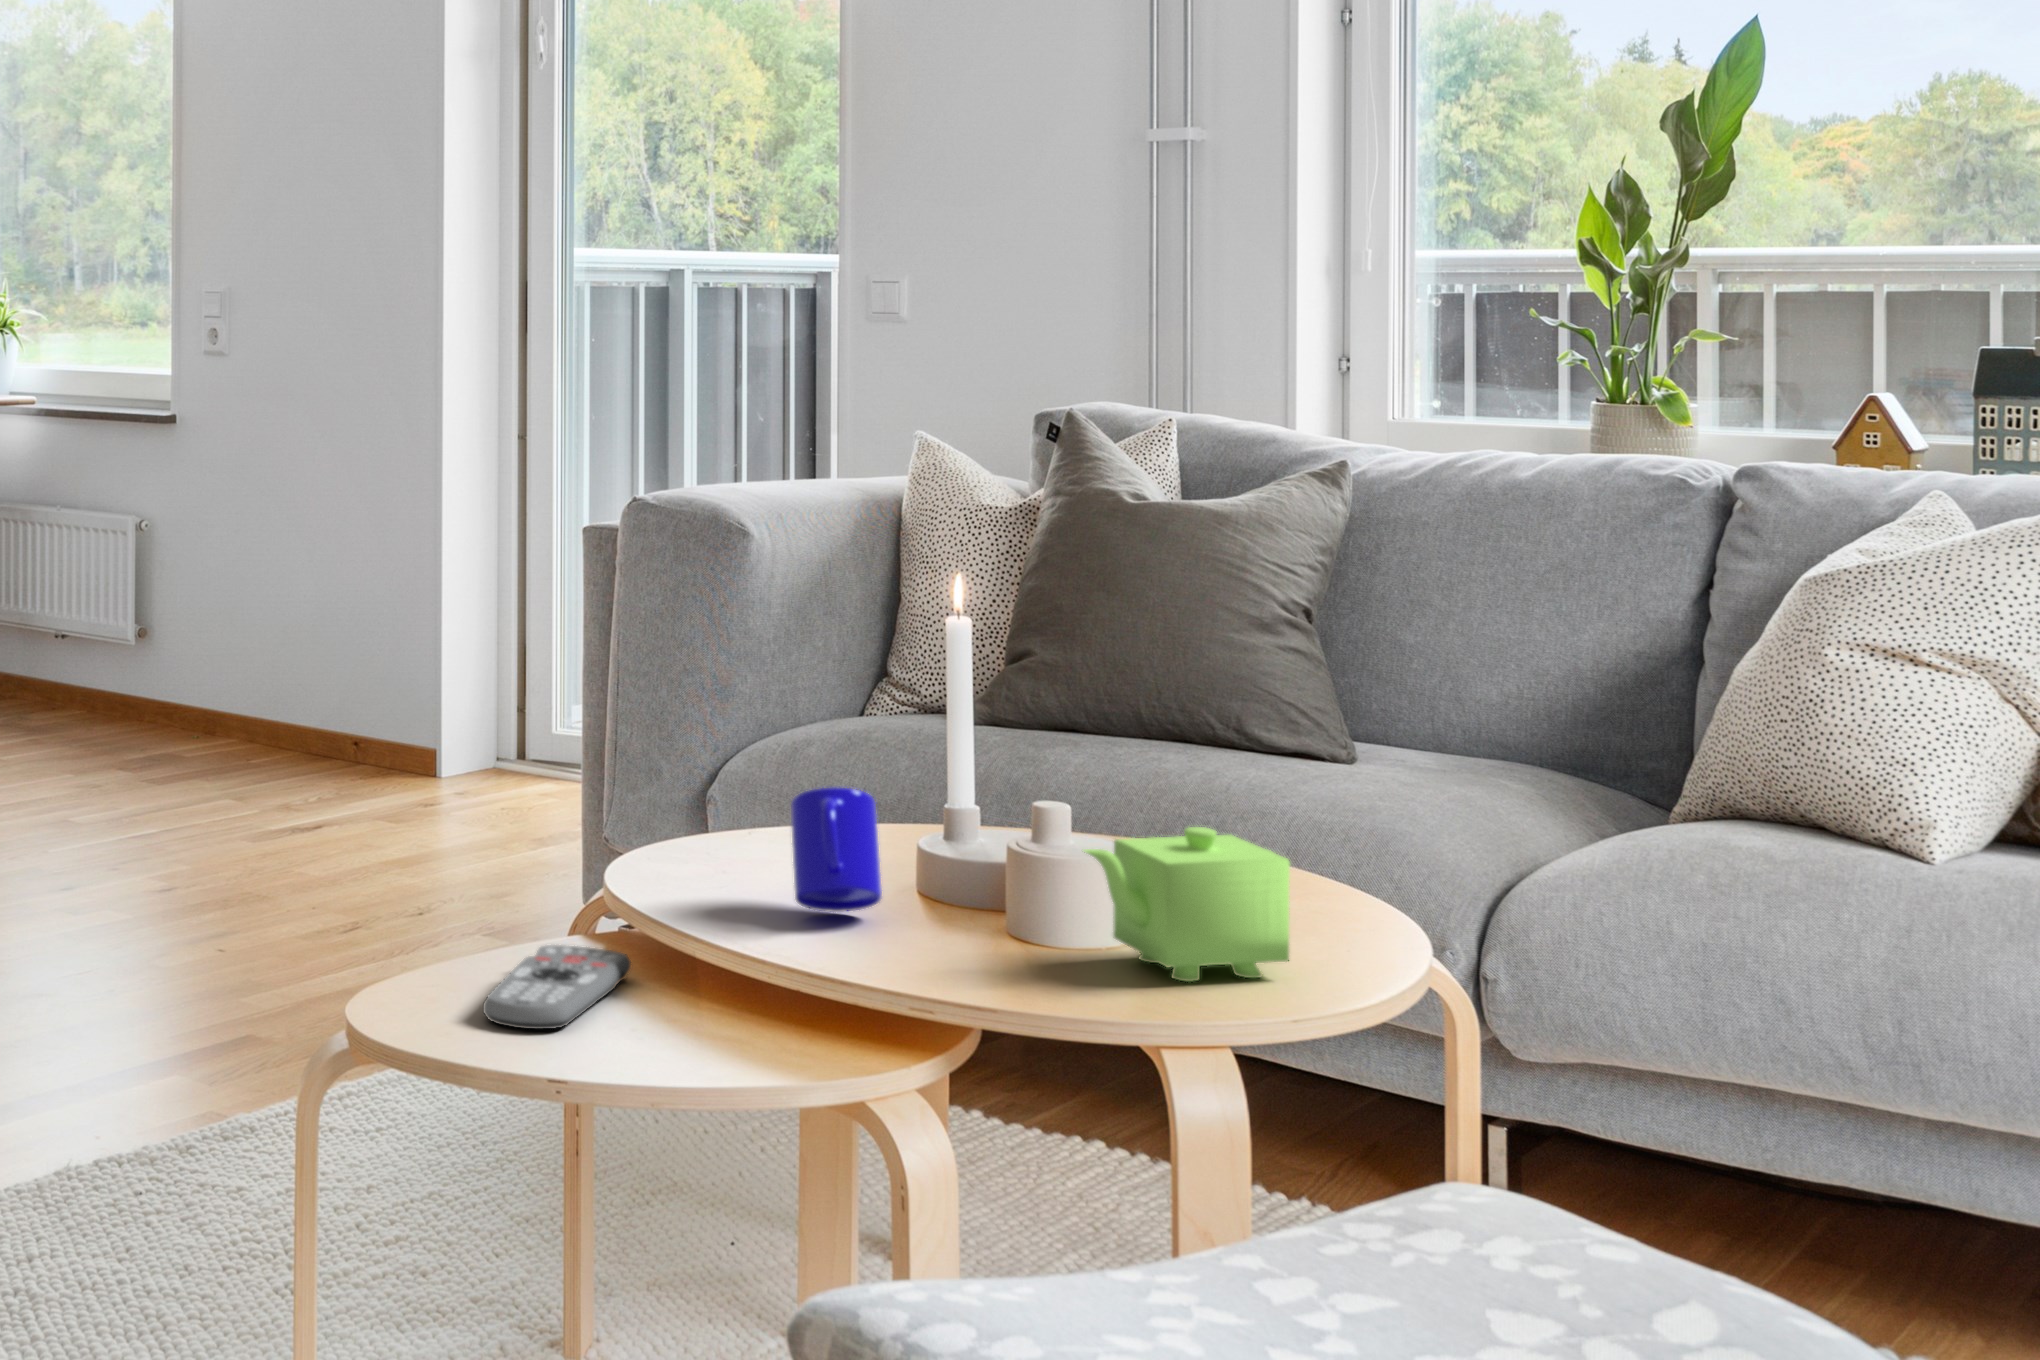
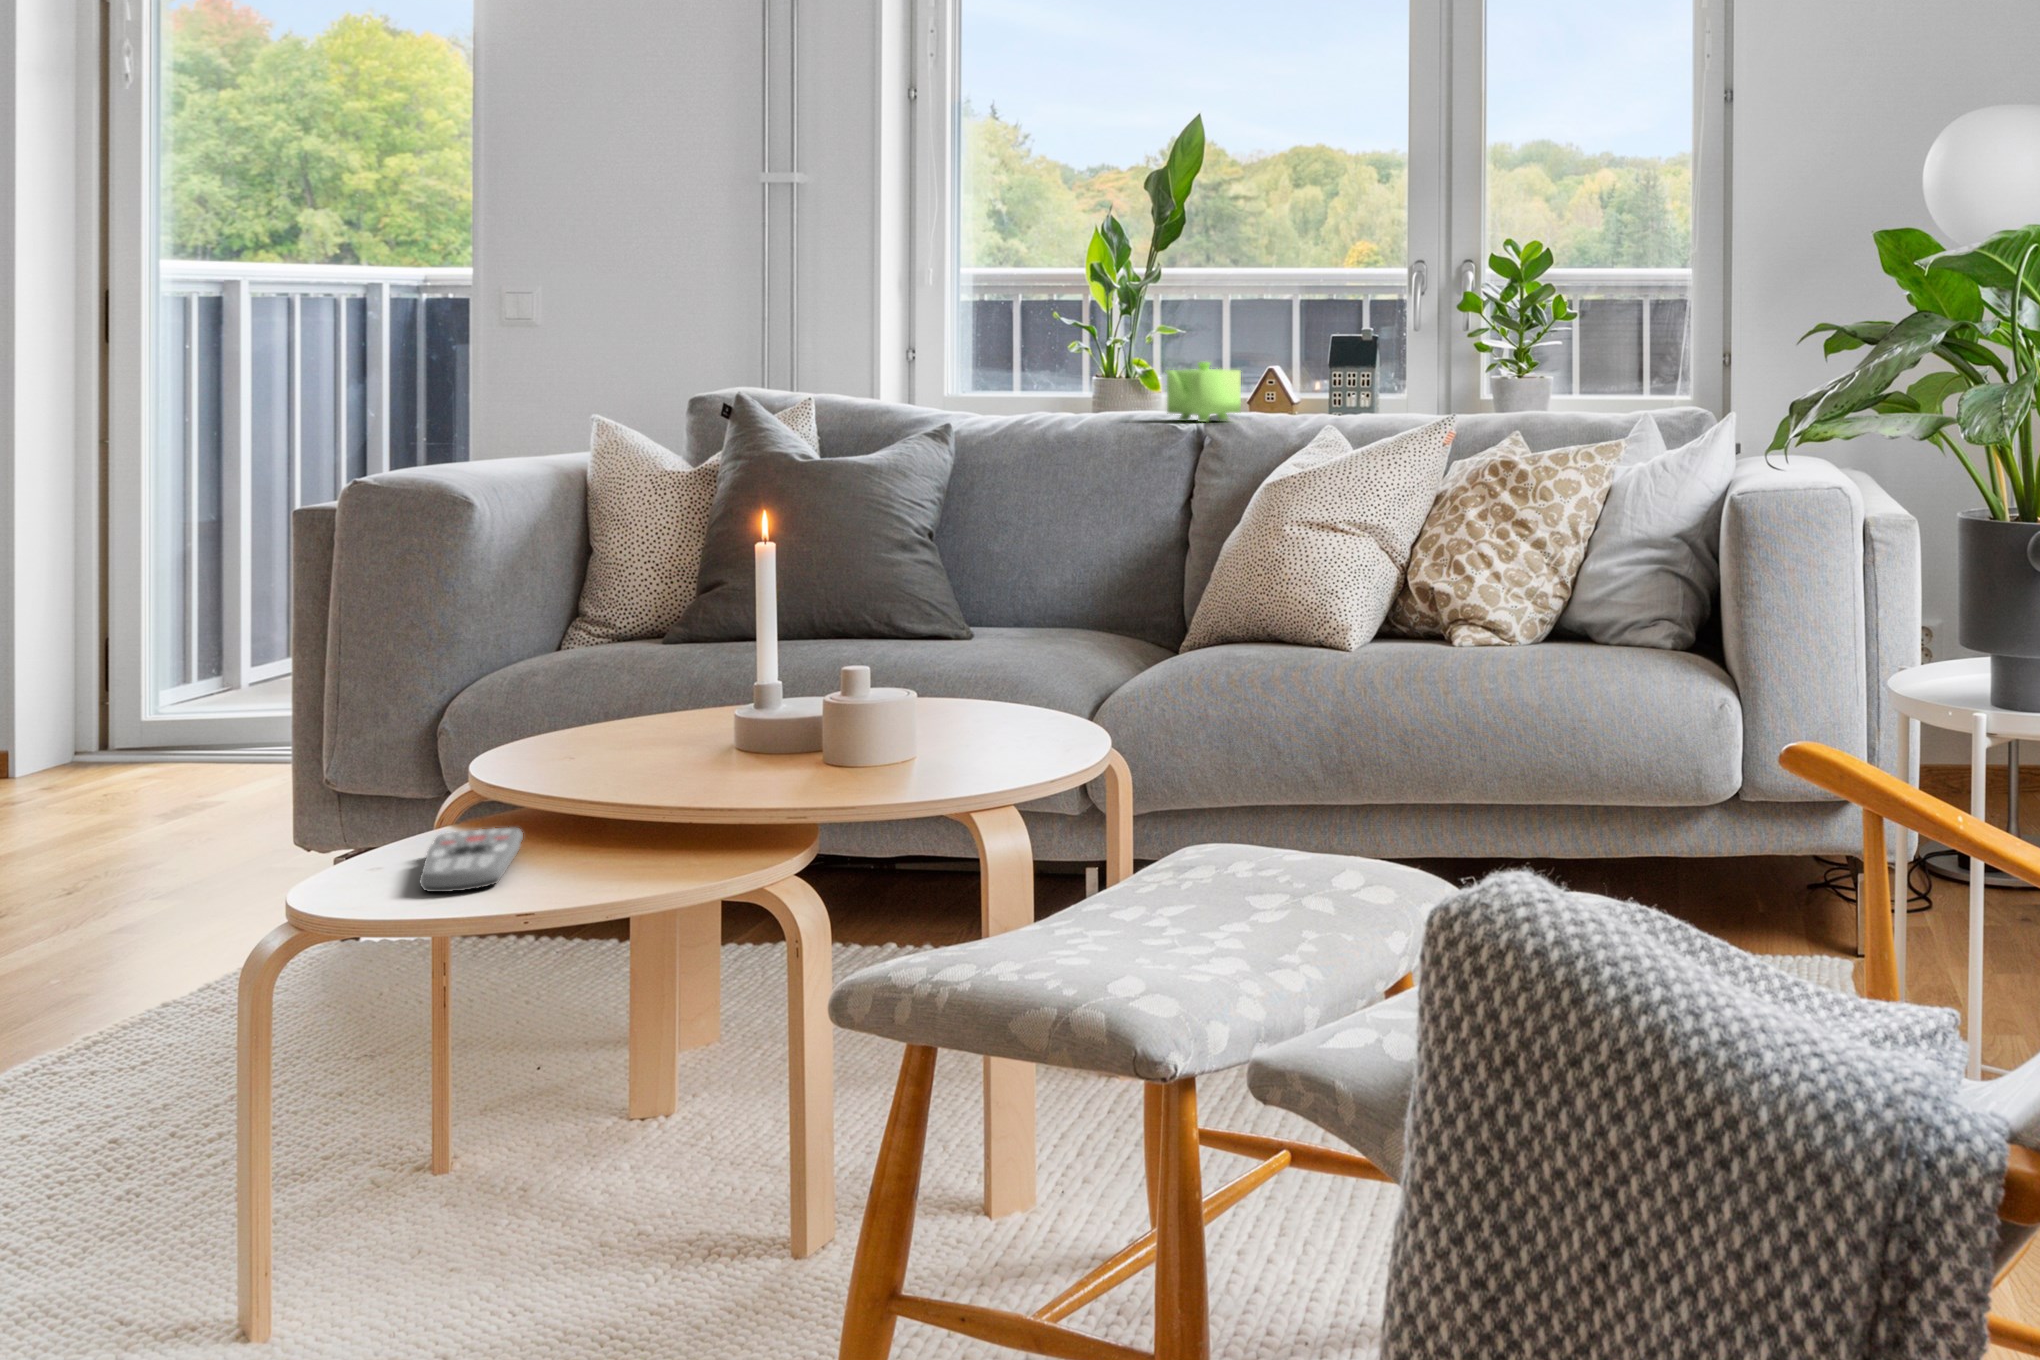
mug: present [791,788,882,912] -> none [645,674,726,770]
teapot: present [1084,827,1290,982] -> present [1165,362,1241,422]

